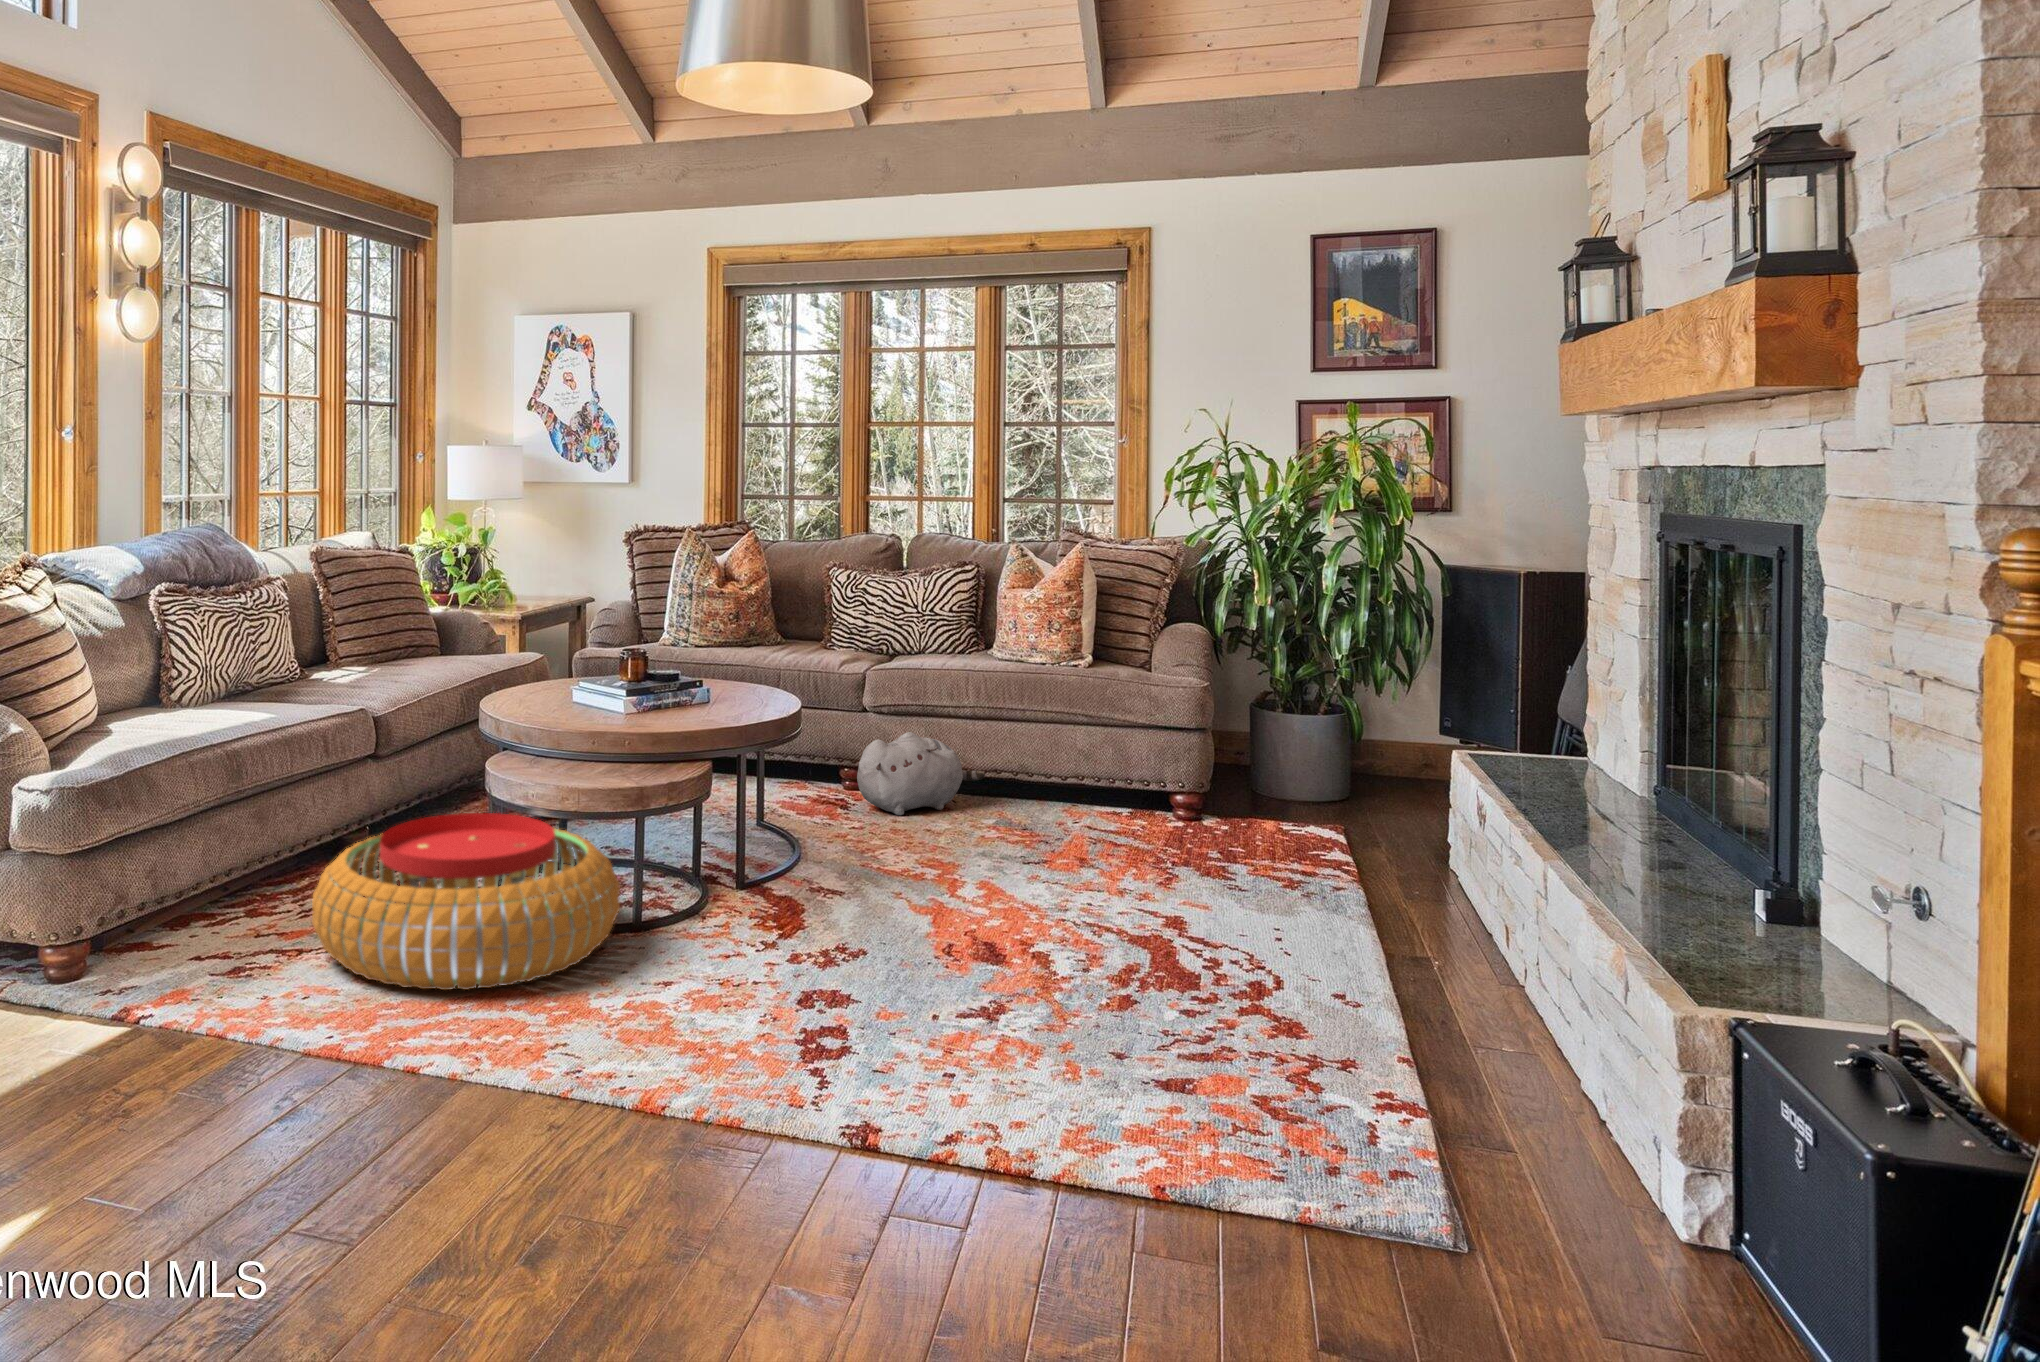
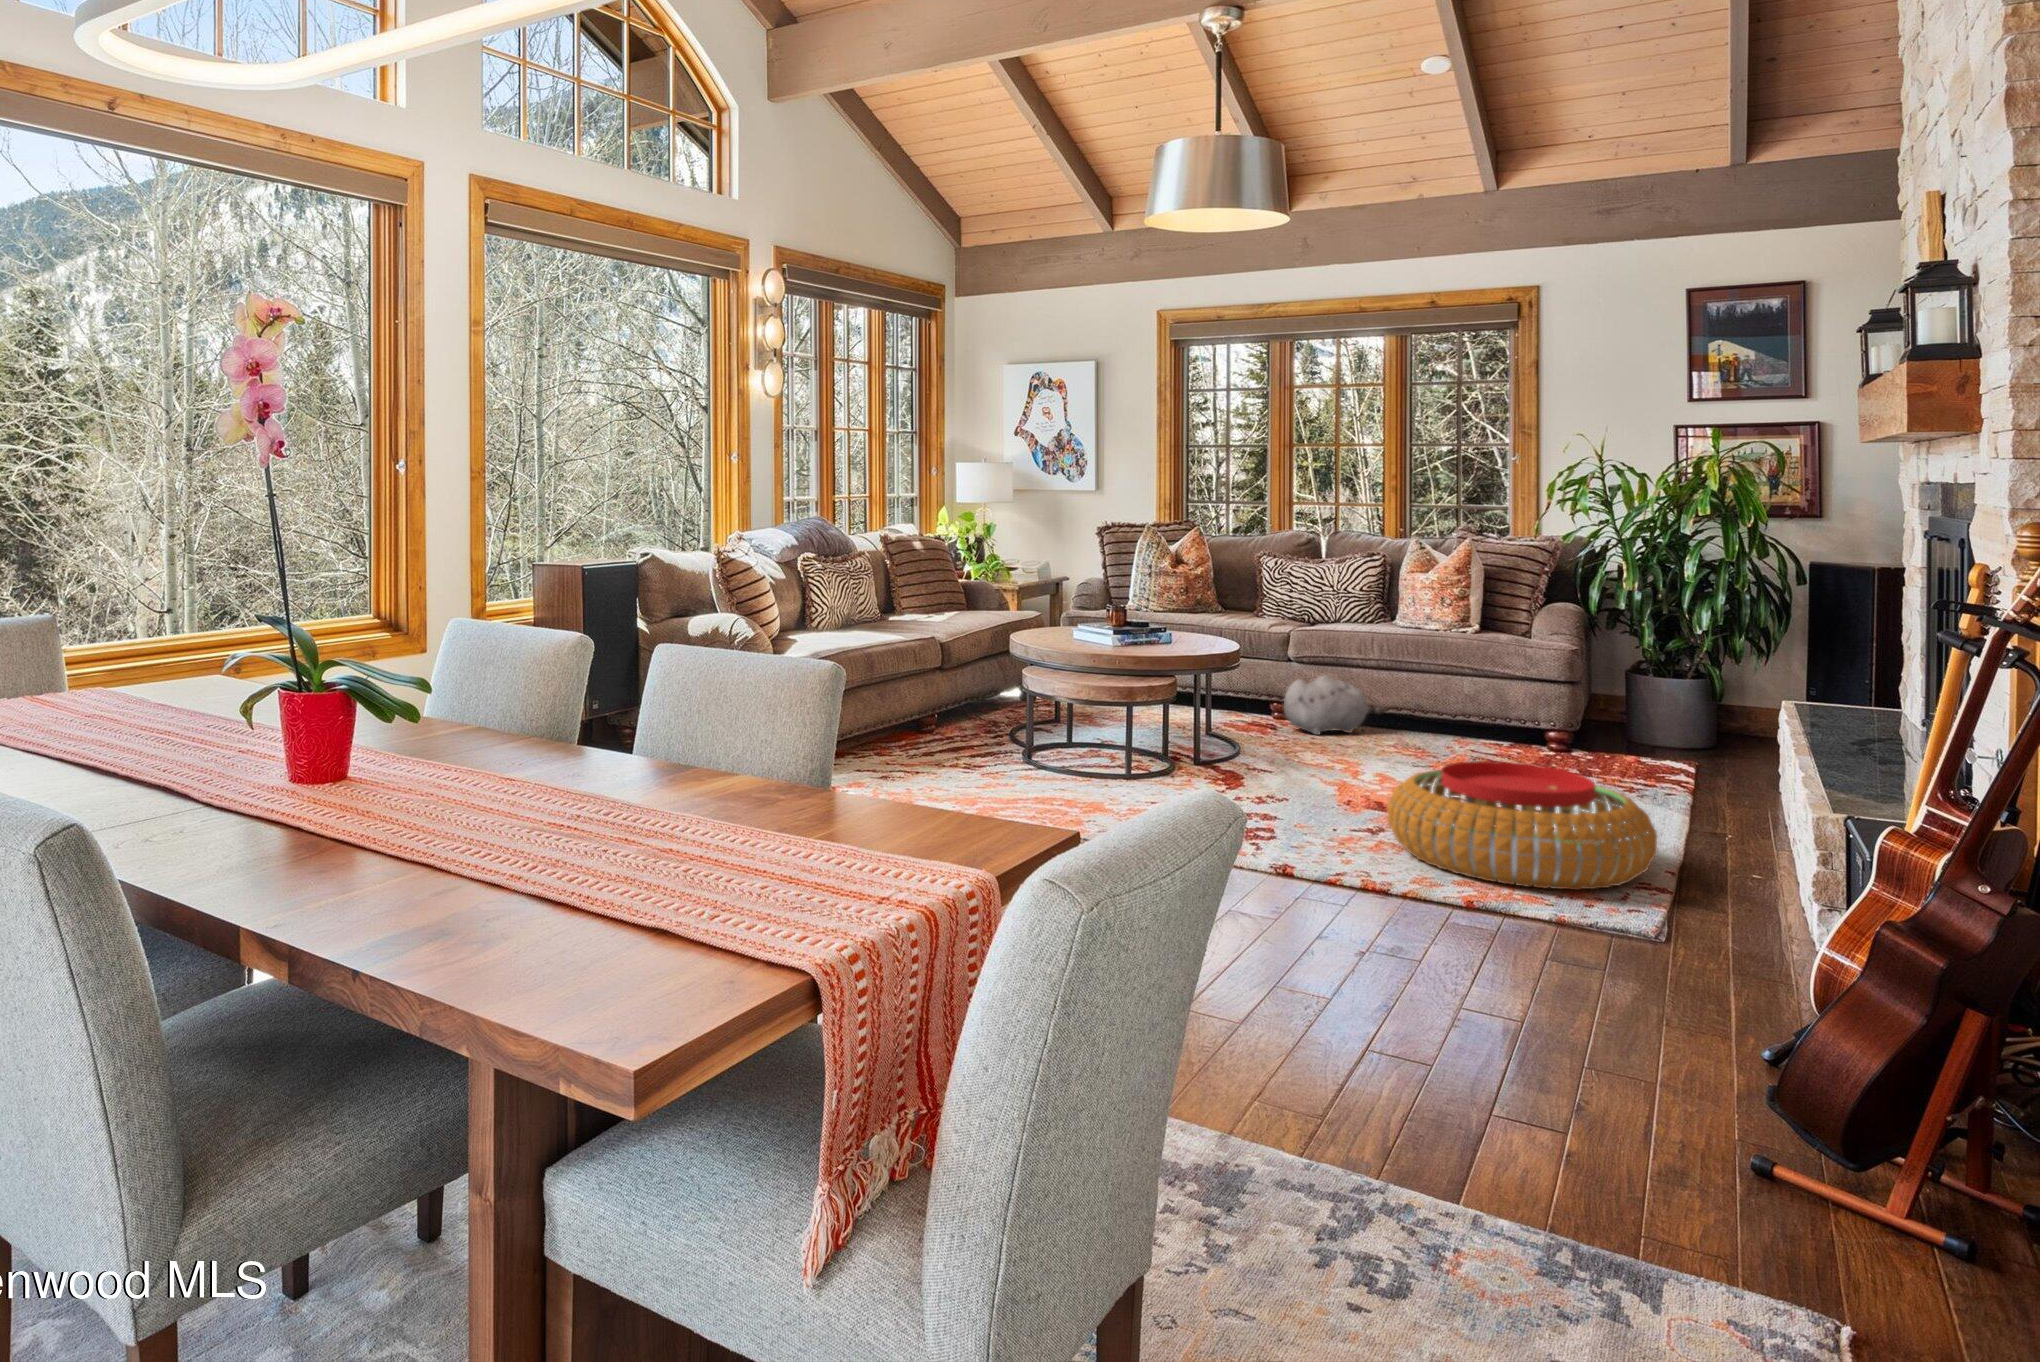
pouf: present [312,813,620,990] -> present [1387,761,1658,890]

